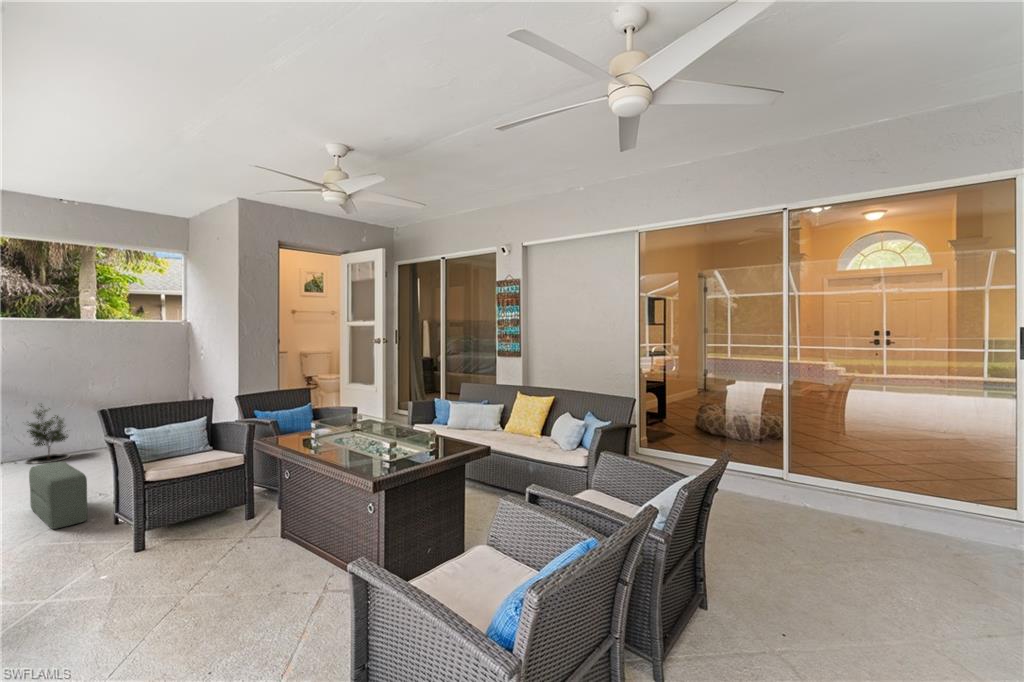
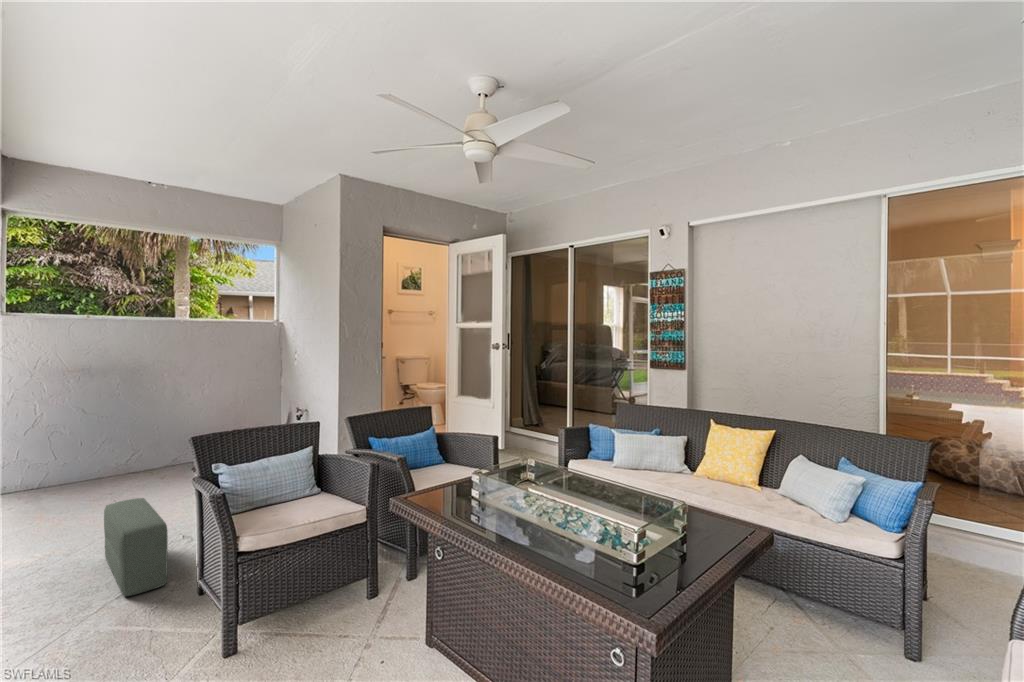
potted tree: present [25,406,70,464] -> none [109,415,161,485]

